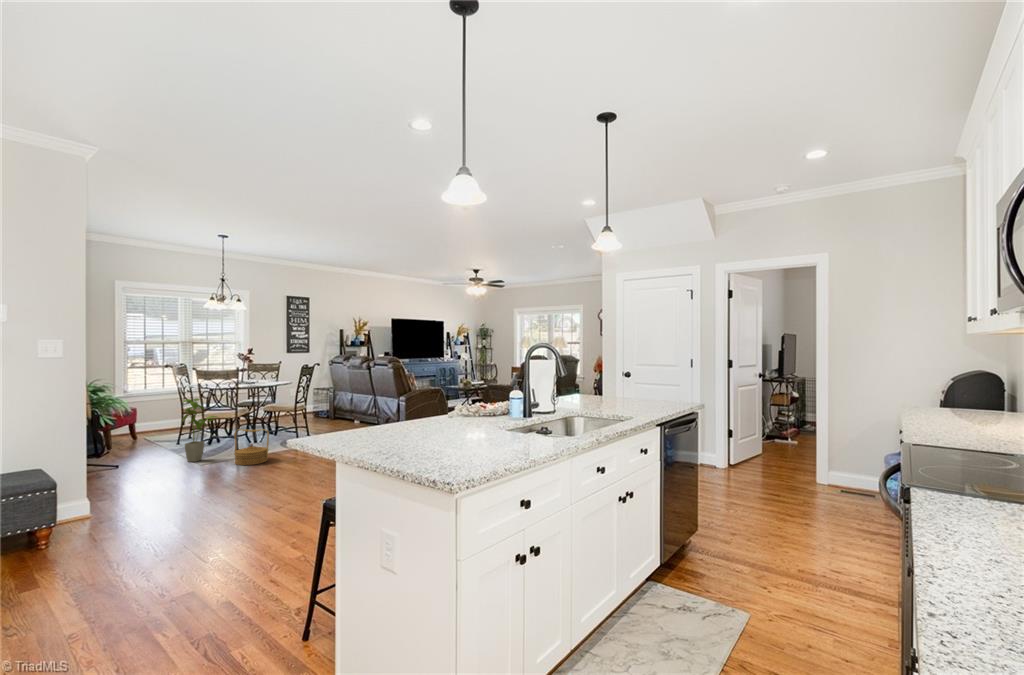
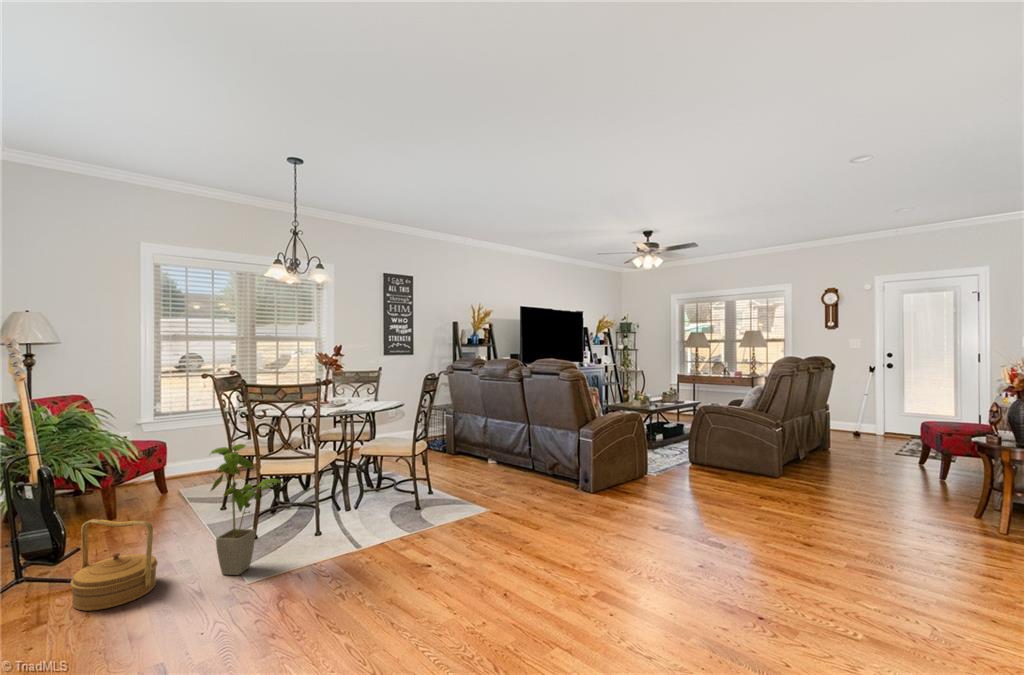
basket: present [234,429,269,465] -> present [70,519,158,611]

